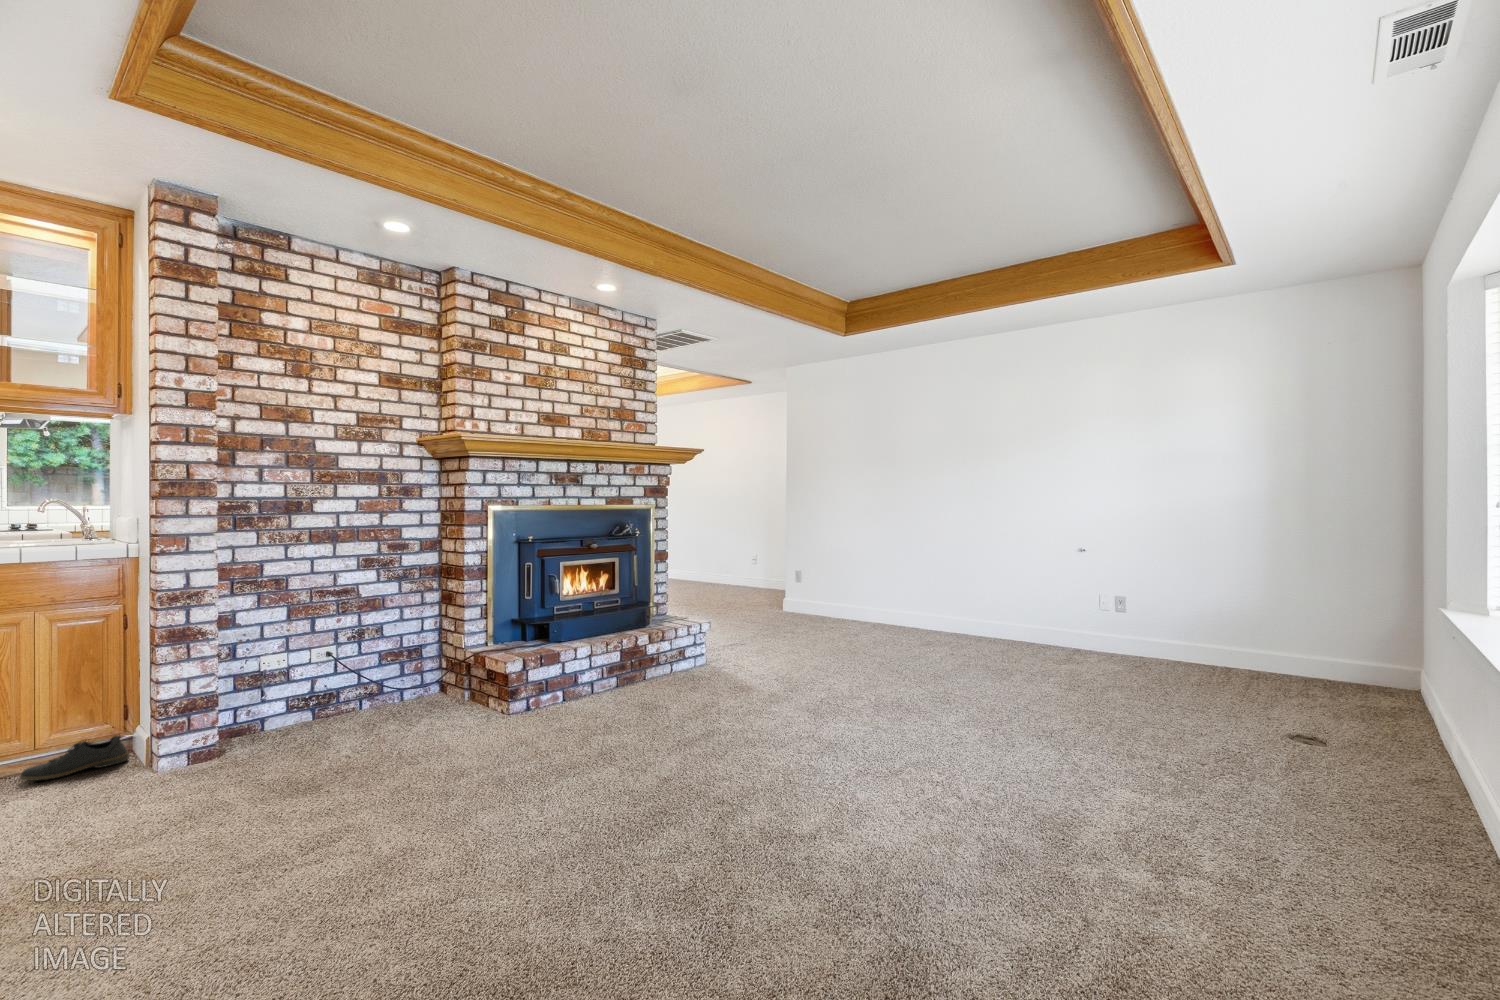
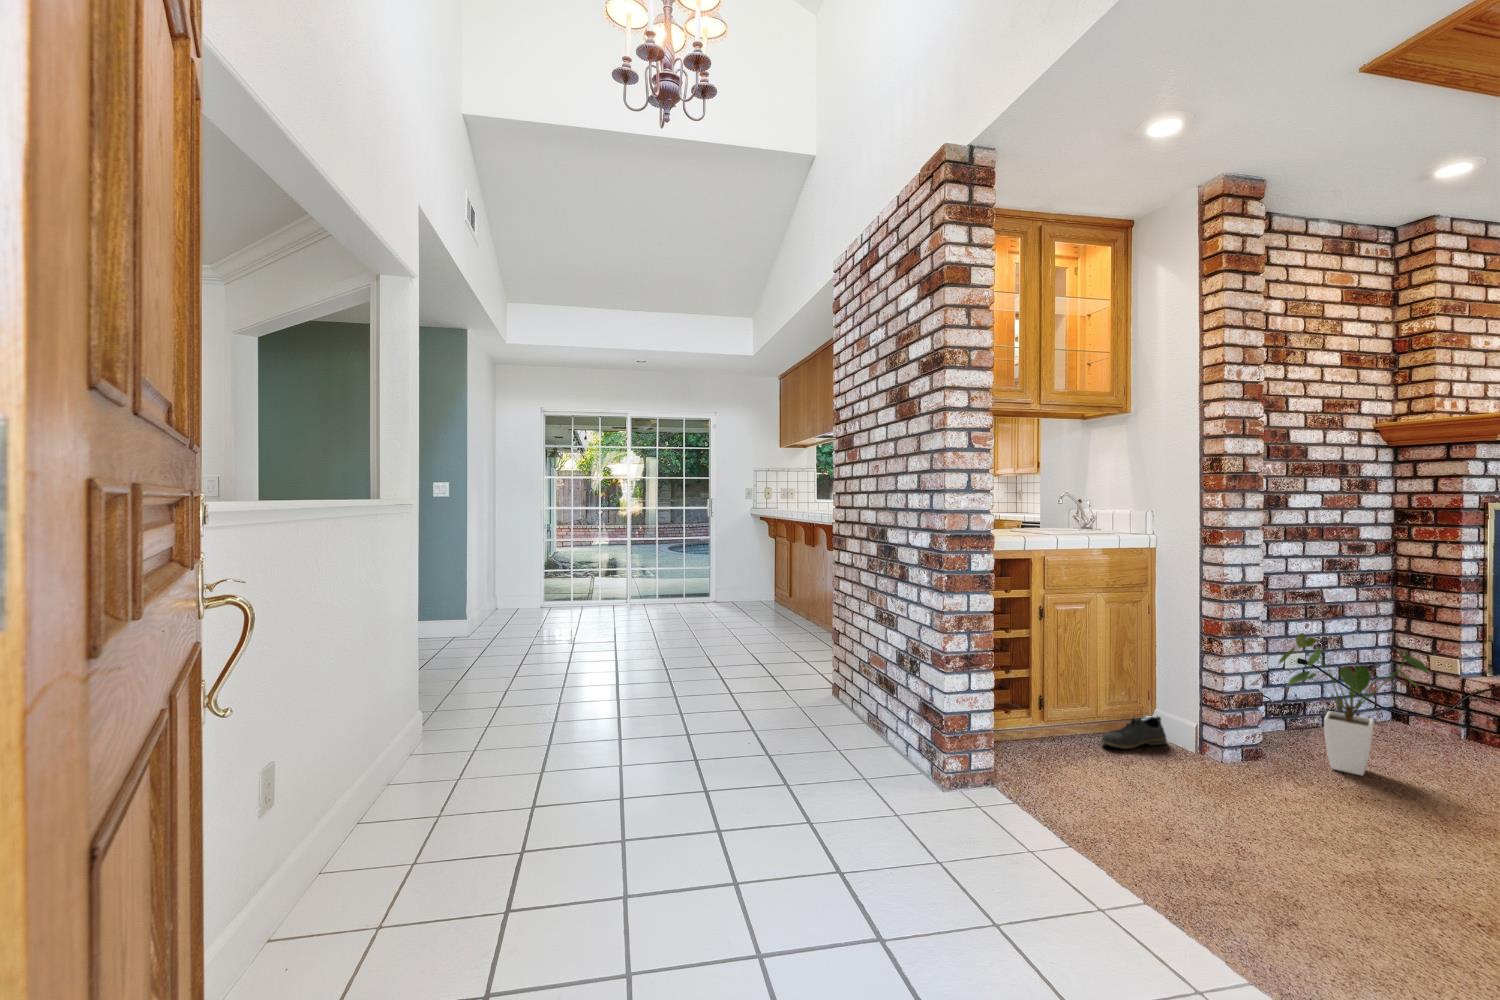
house plant: none [230,631,346,758] -> present [1278,633,1428,775]

